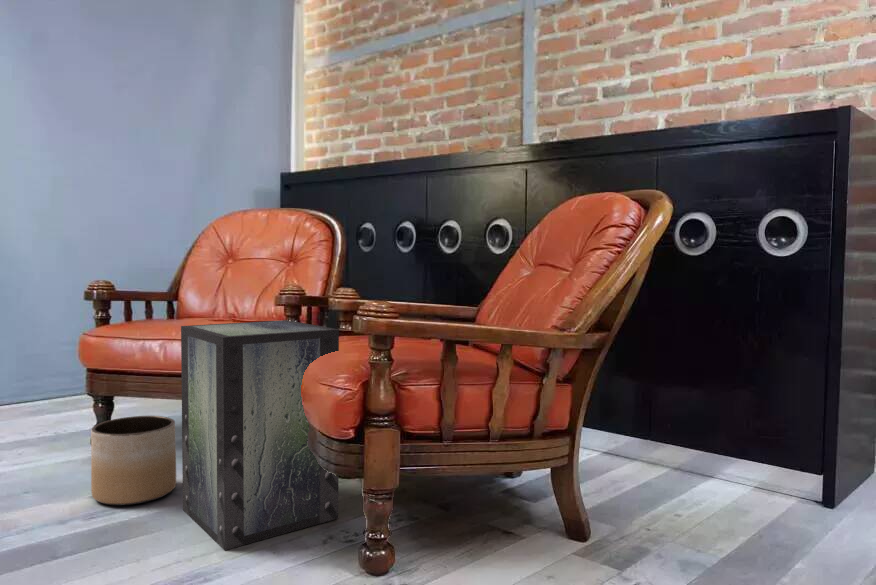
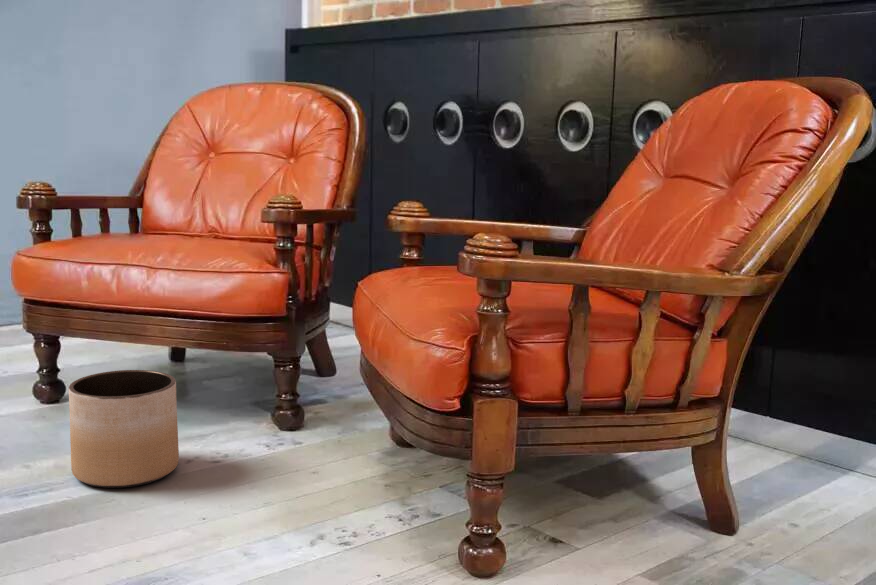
storage box: present [181,320,339,550] -> none [194,245,411,547]

